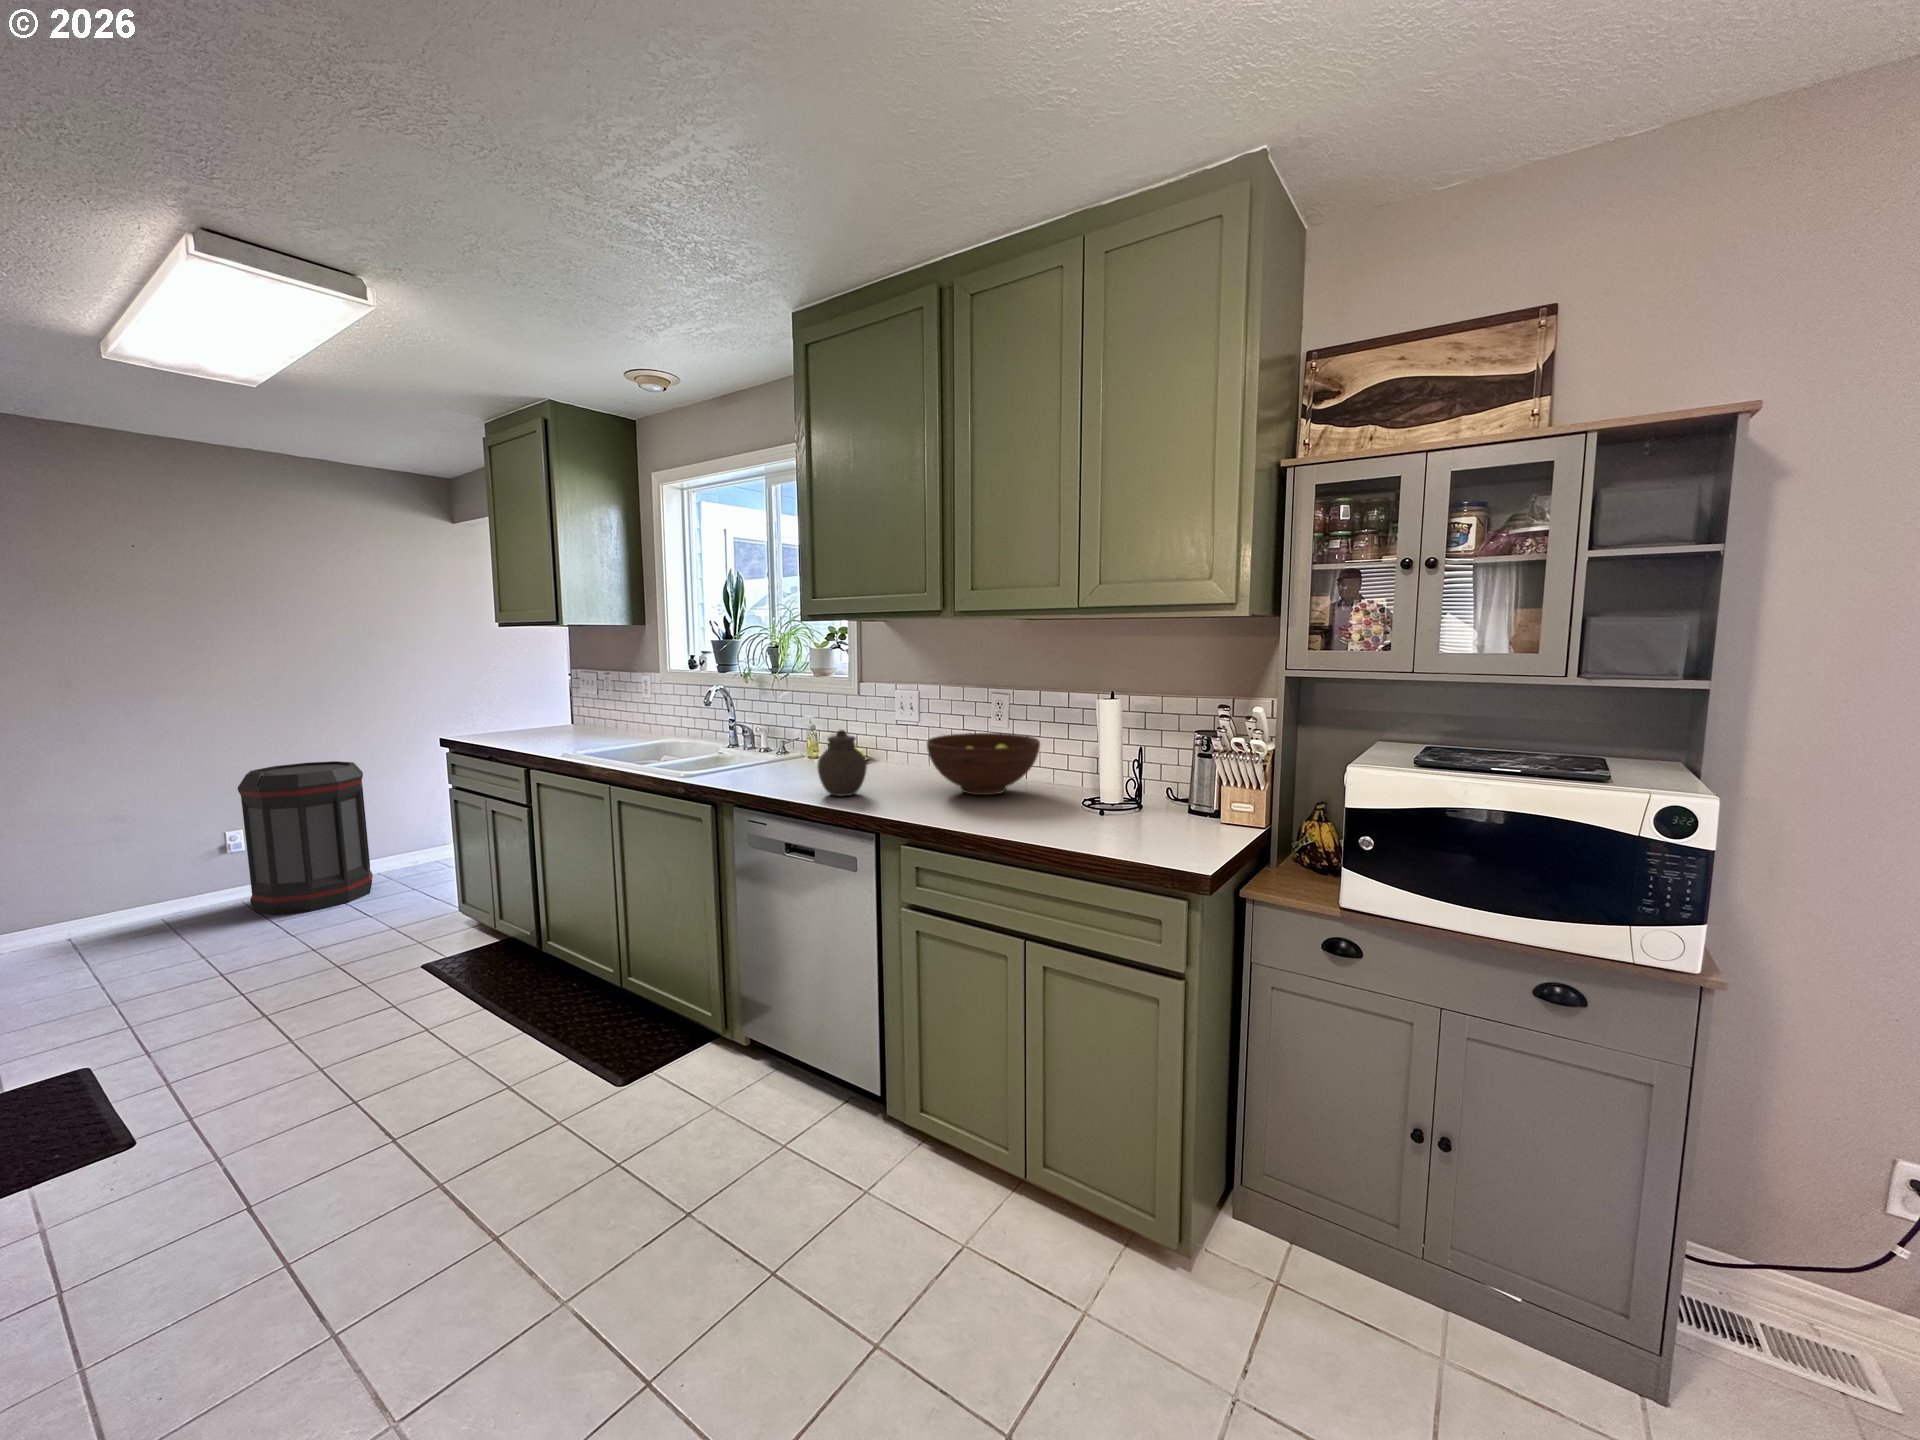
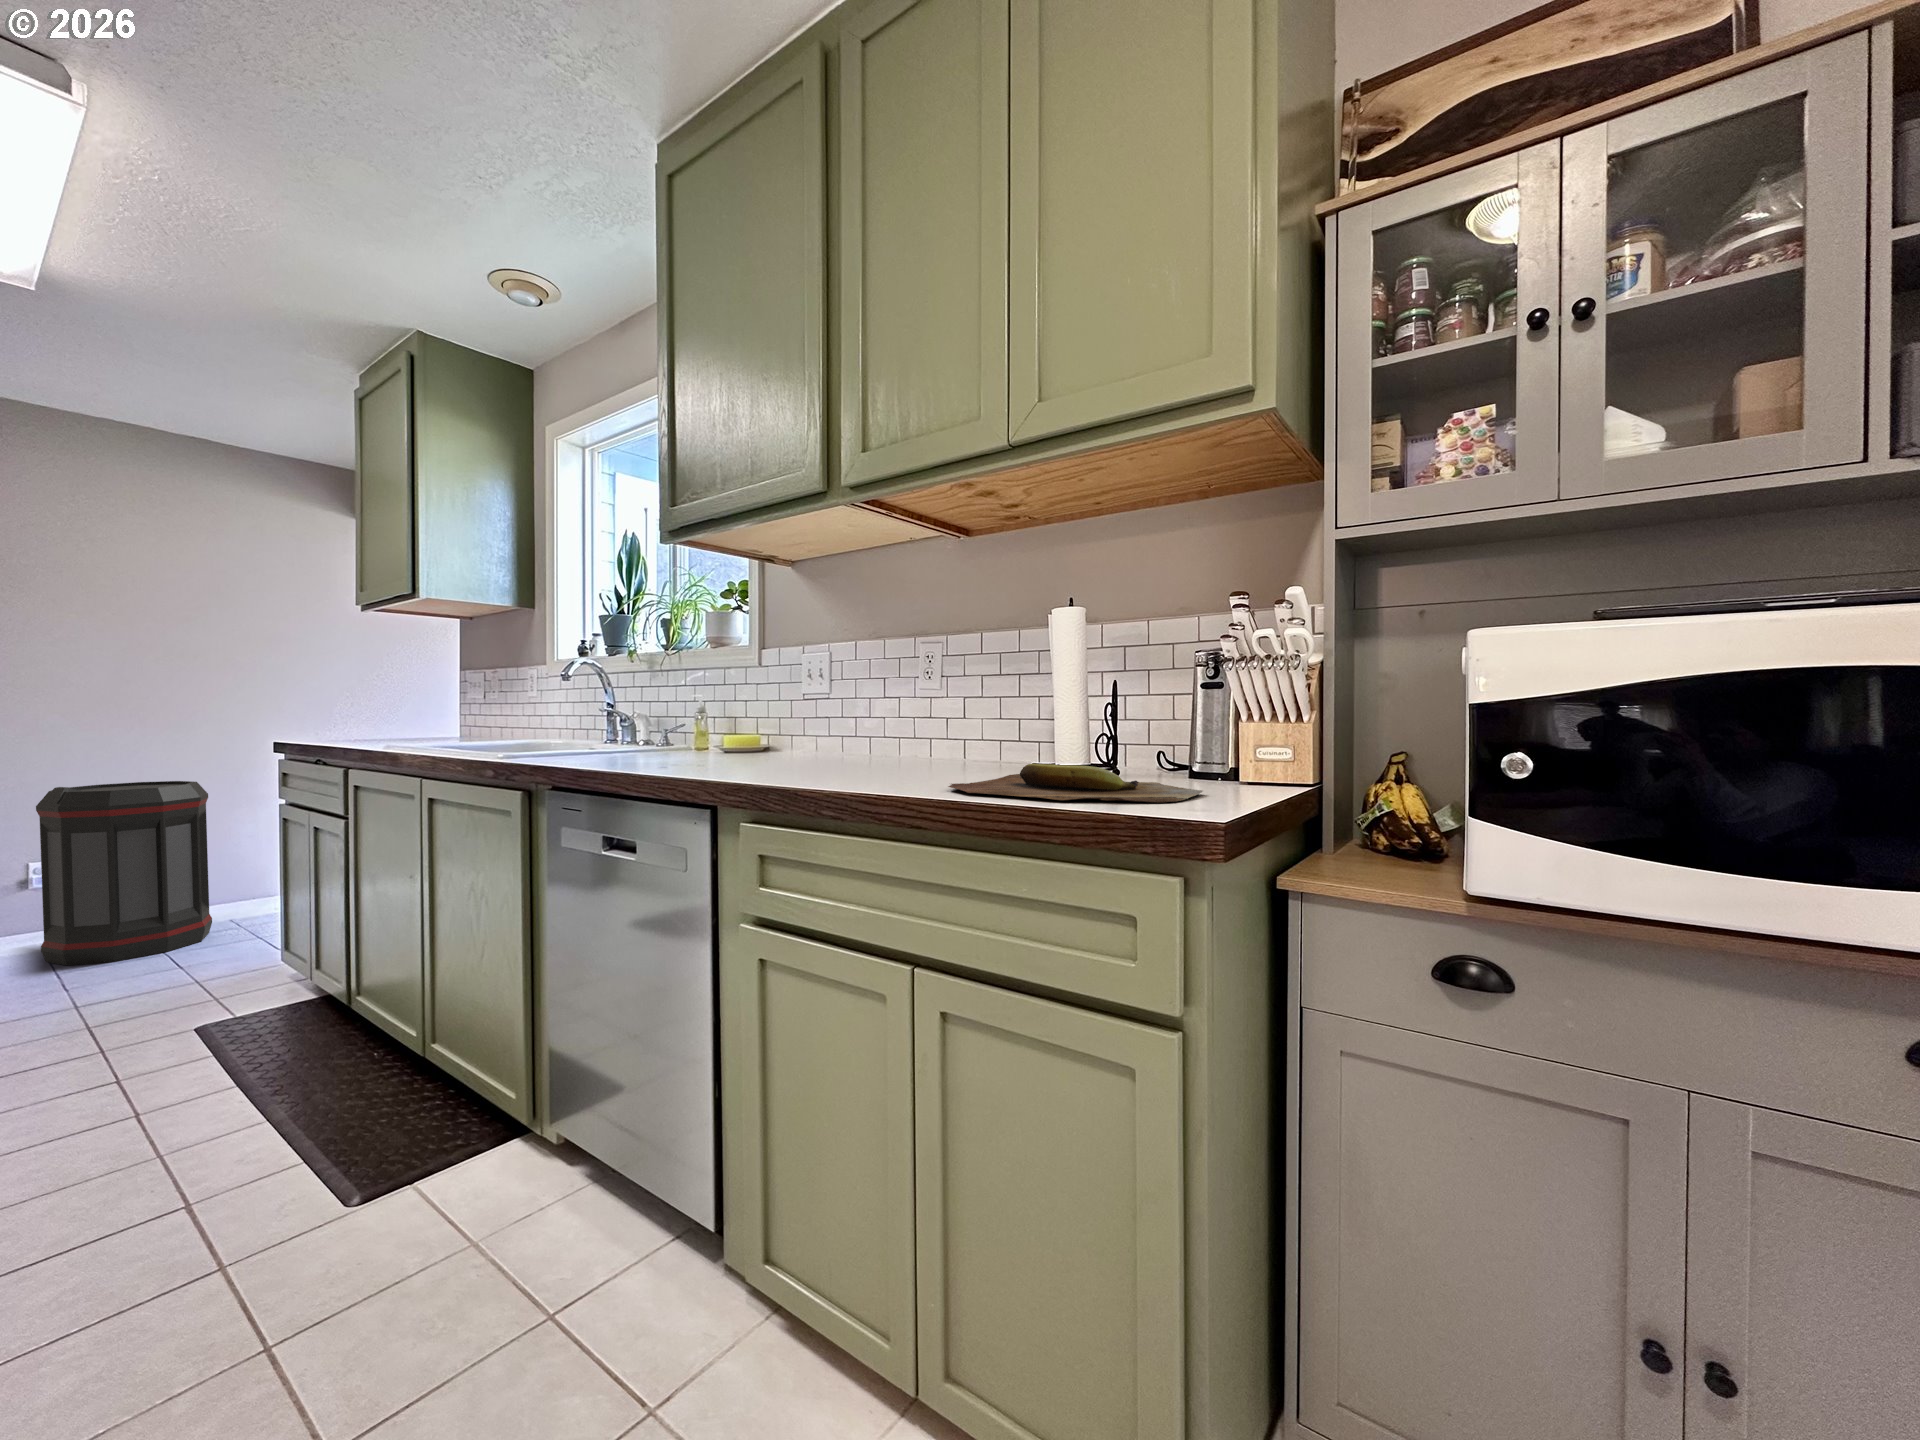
jar: present [818,730,867,796] -> none [649,672,723,768]
fruit bowl: present [927,733,1040,795] -> none [809,688,974,767]
cutting board: none [1045,814,1201,851] -> present [948,763,1203,803]

